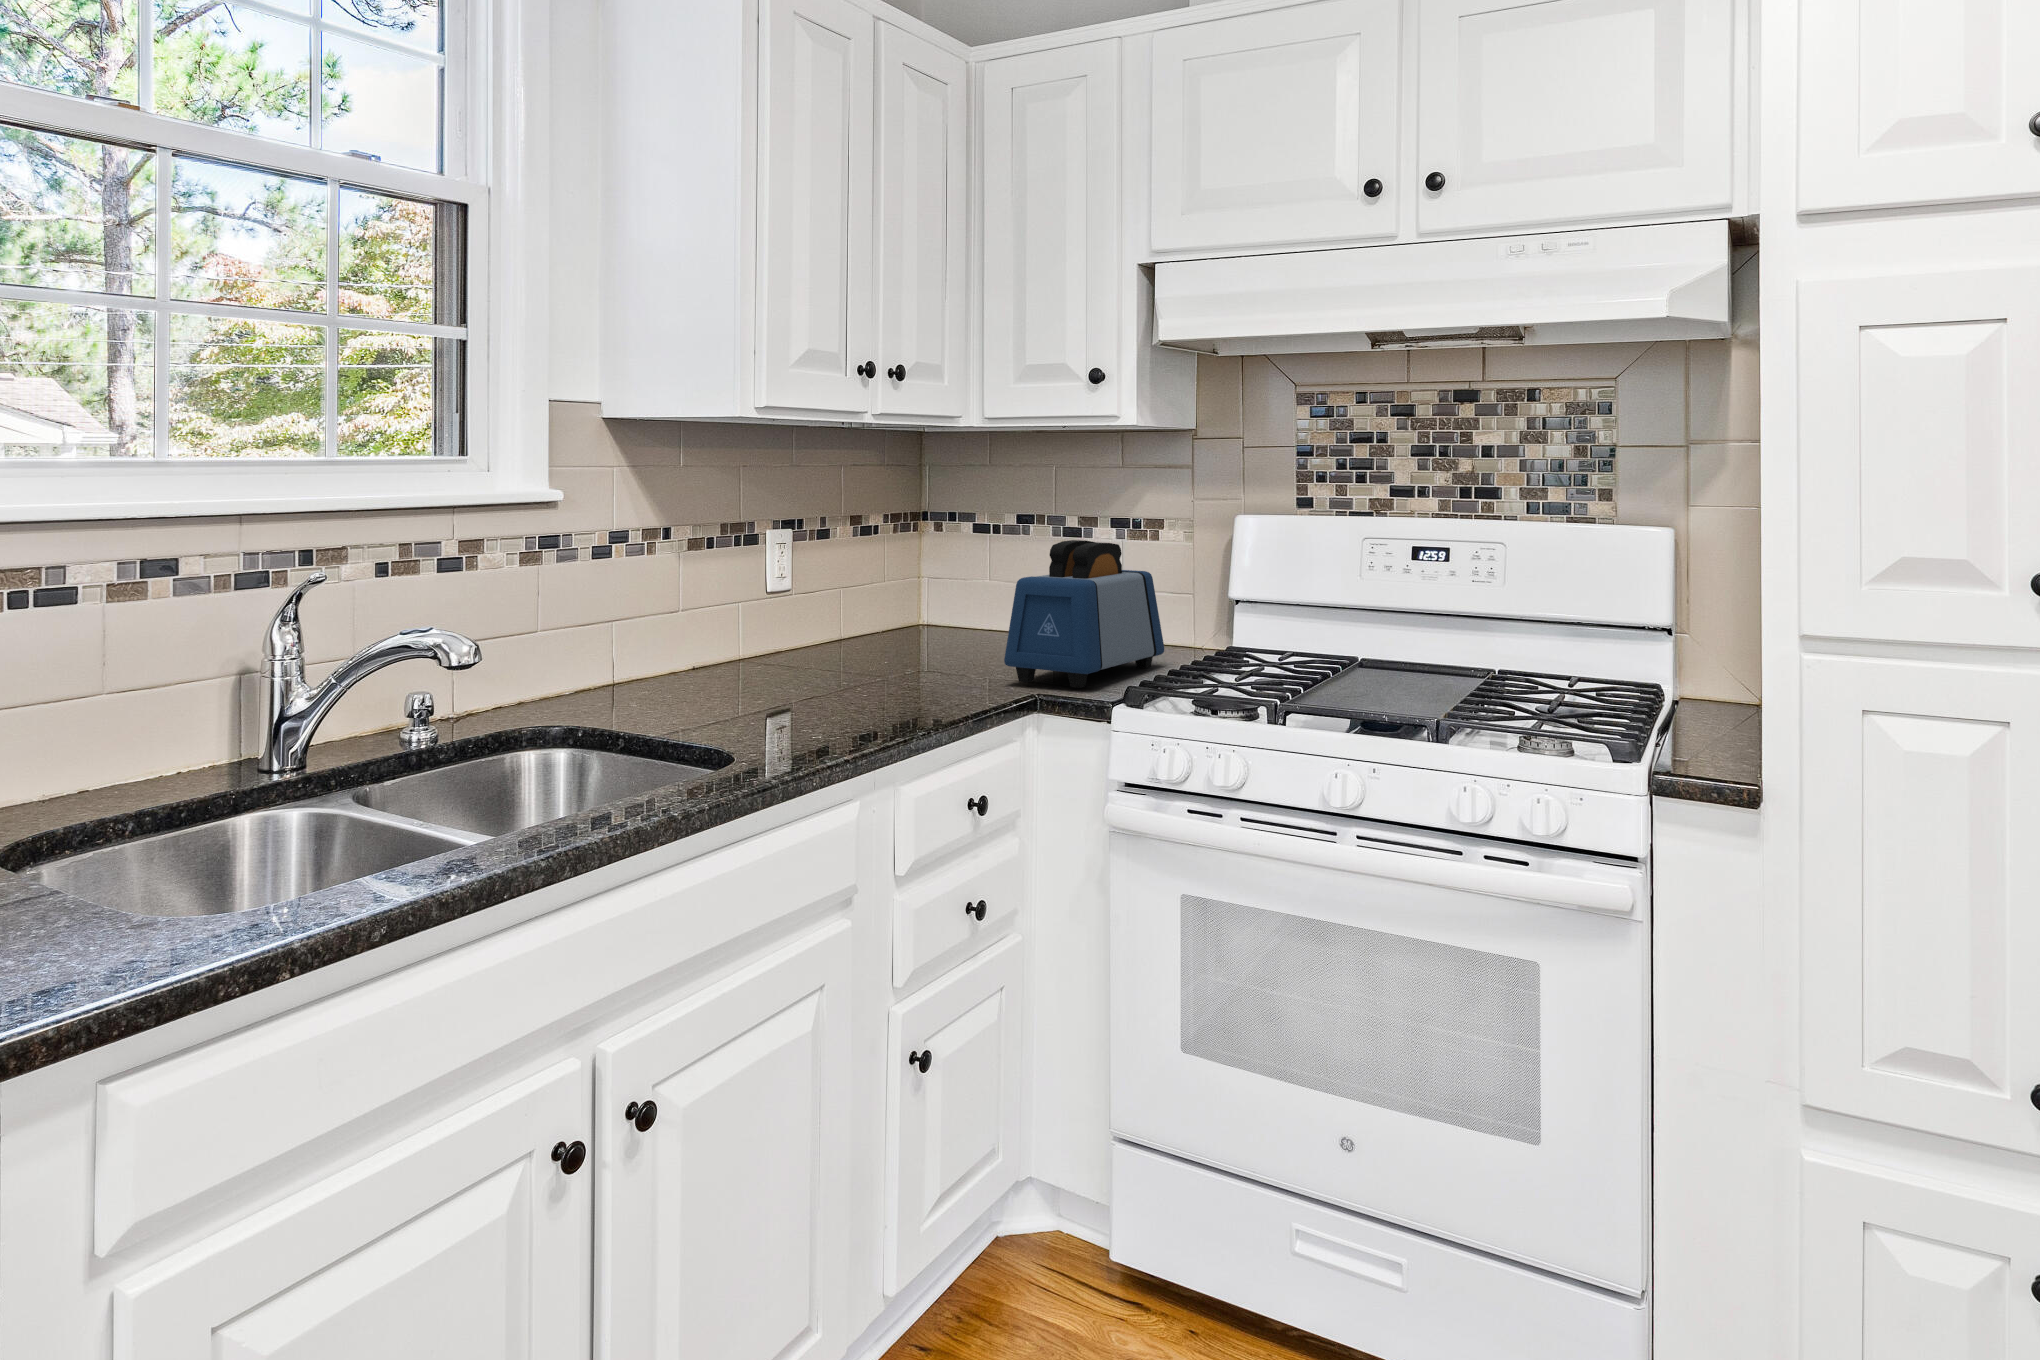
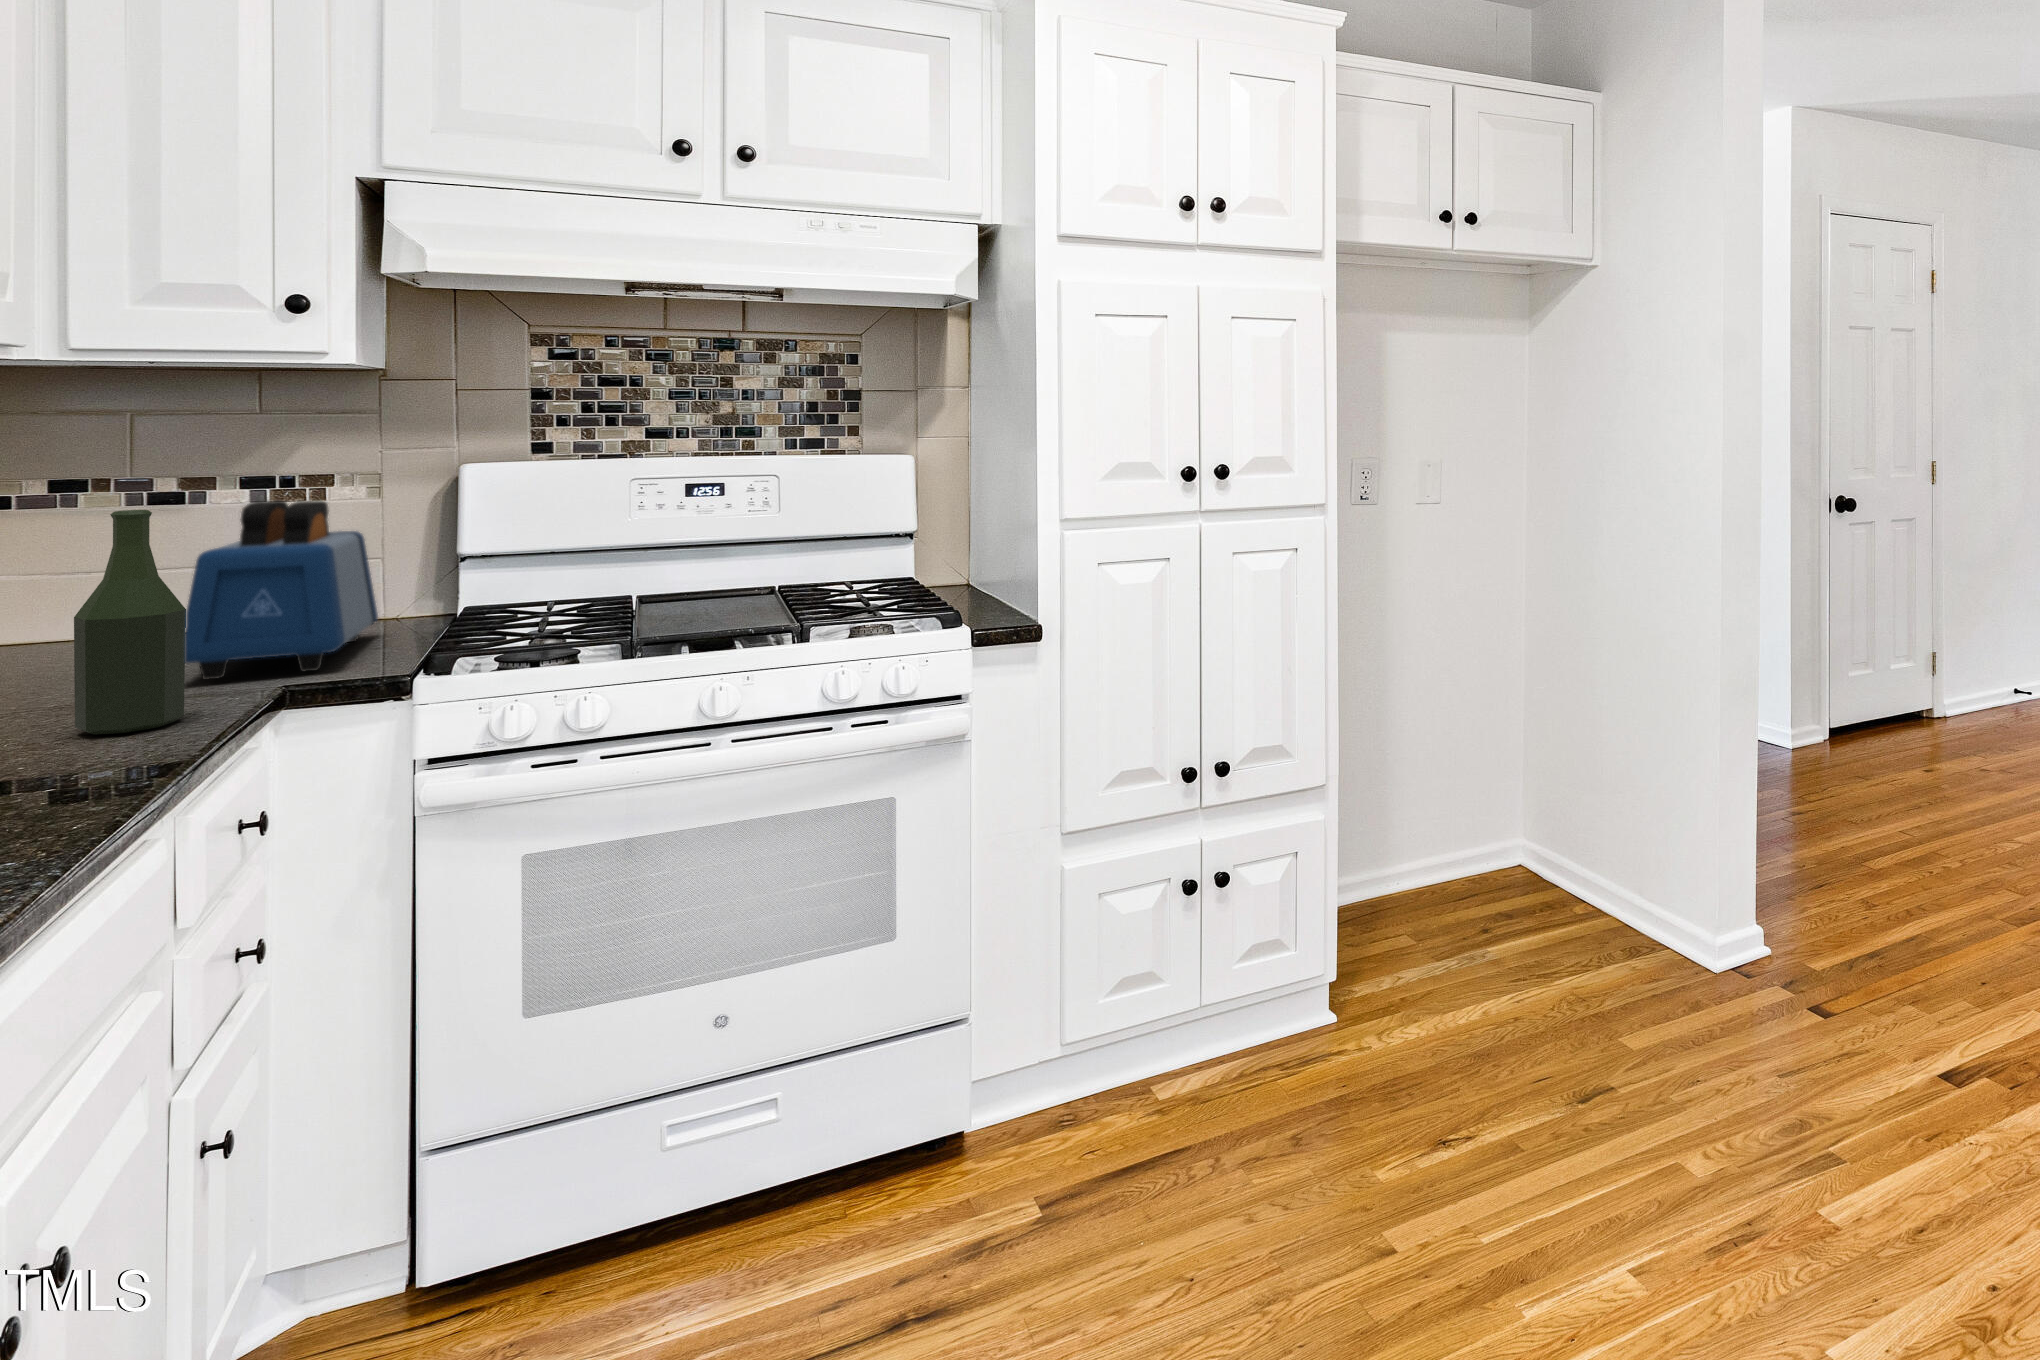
bottle: none [905,541,964,713] -> present [74,510,186,735]

